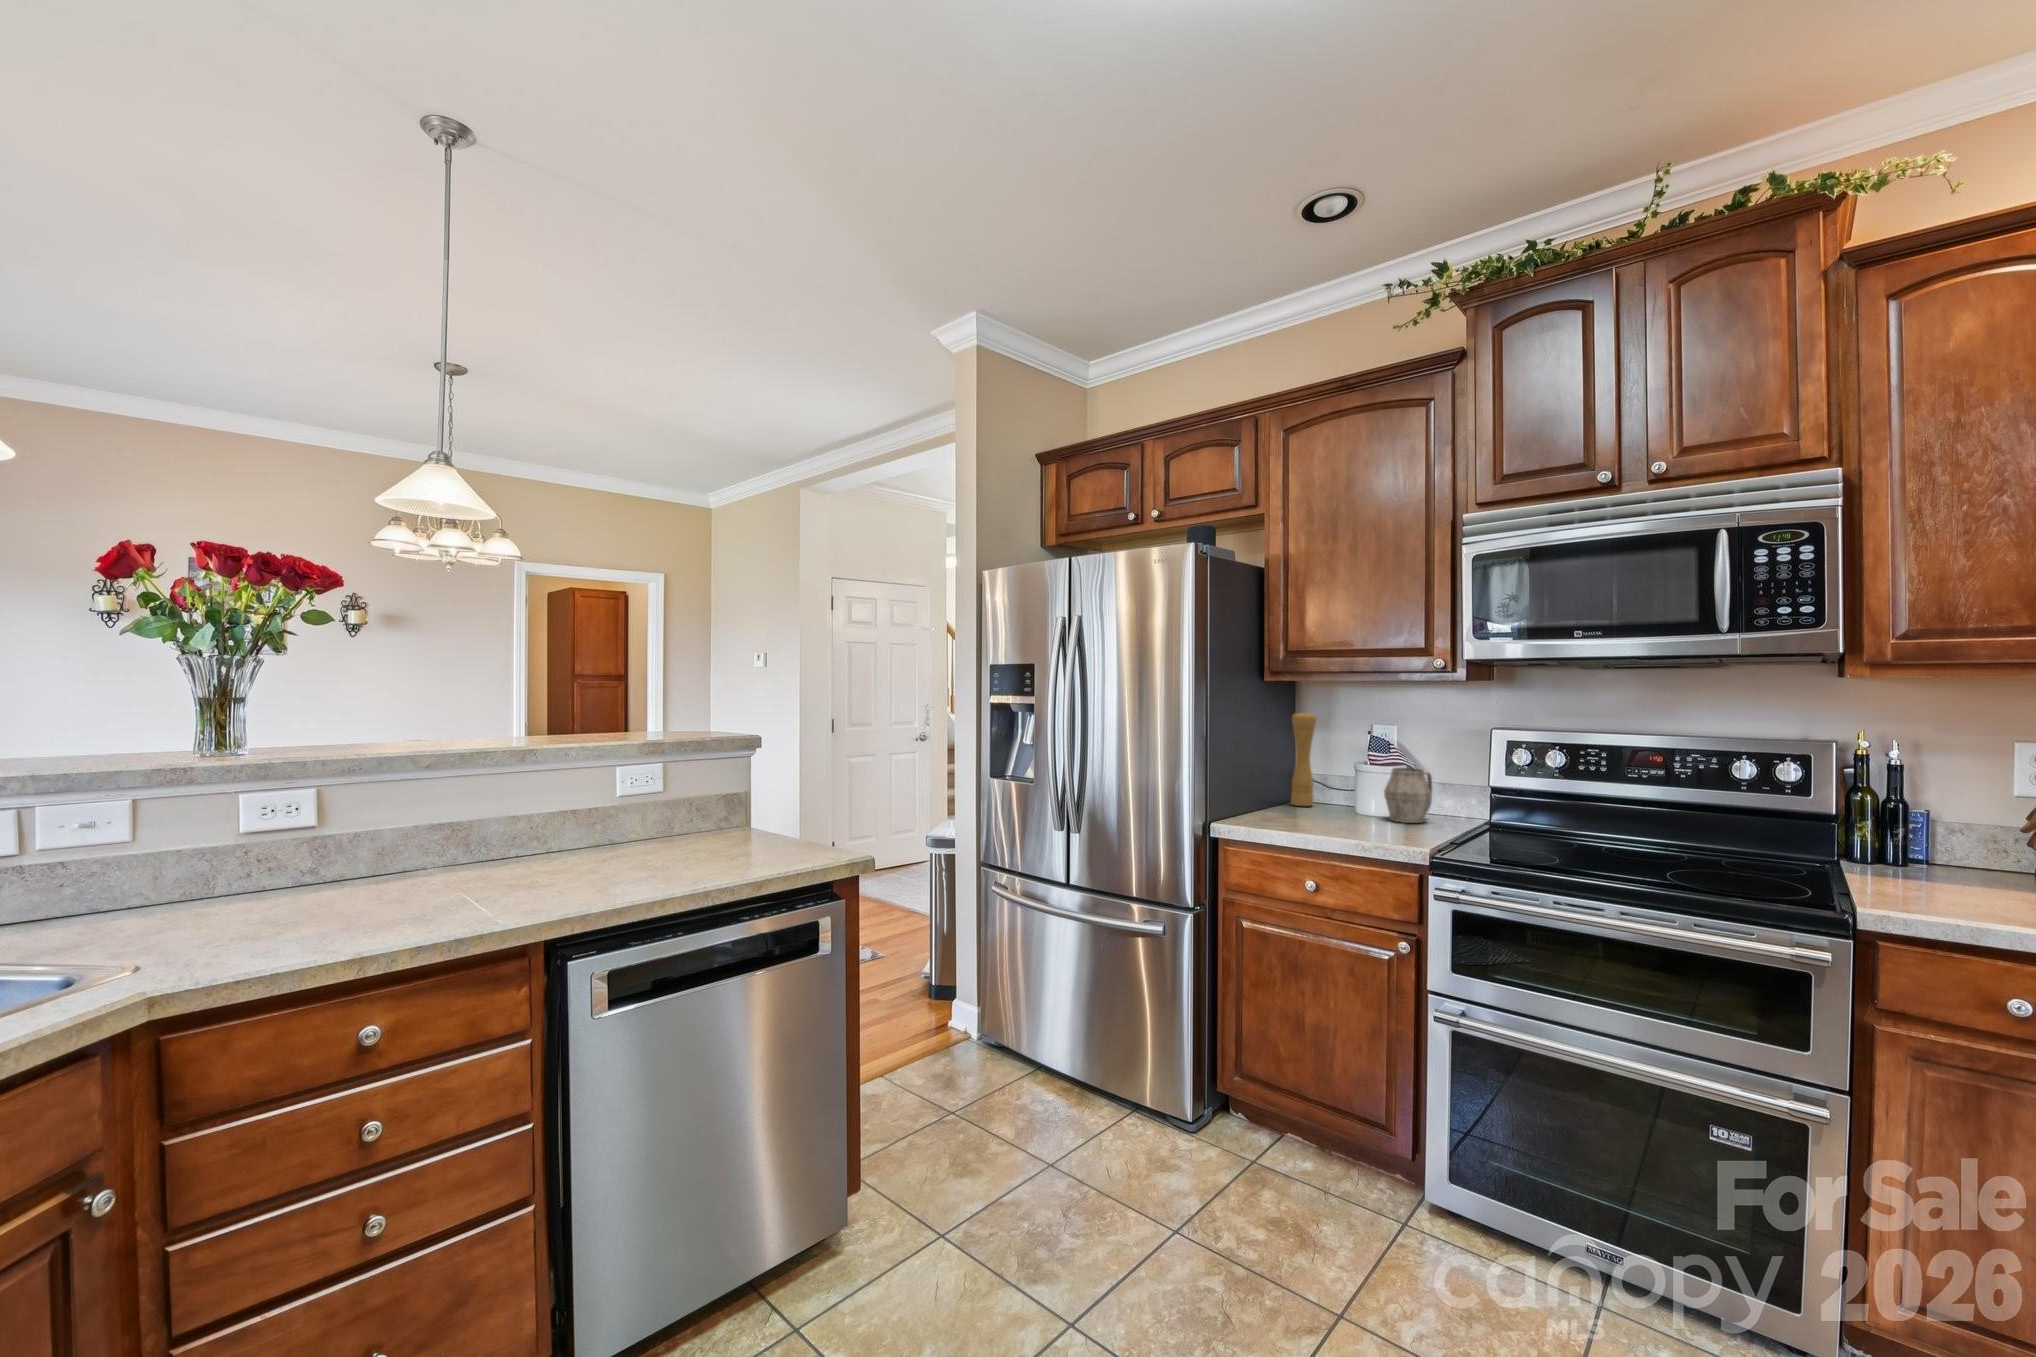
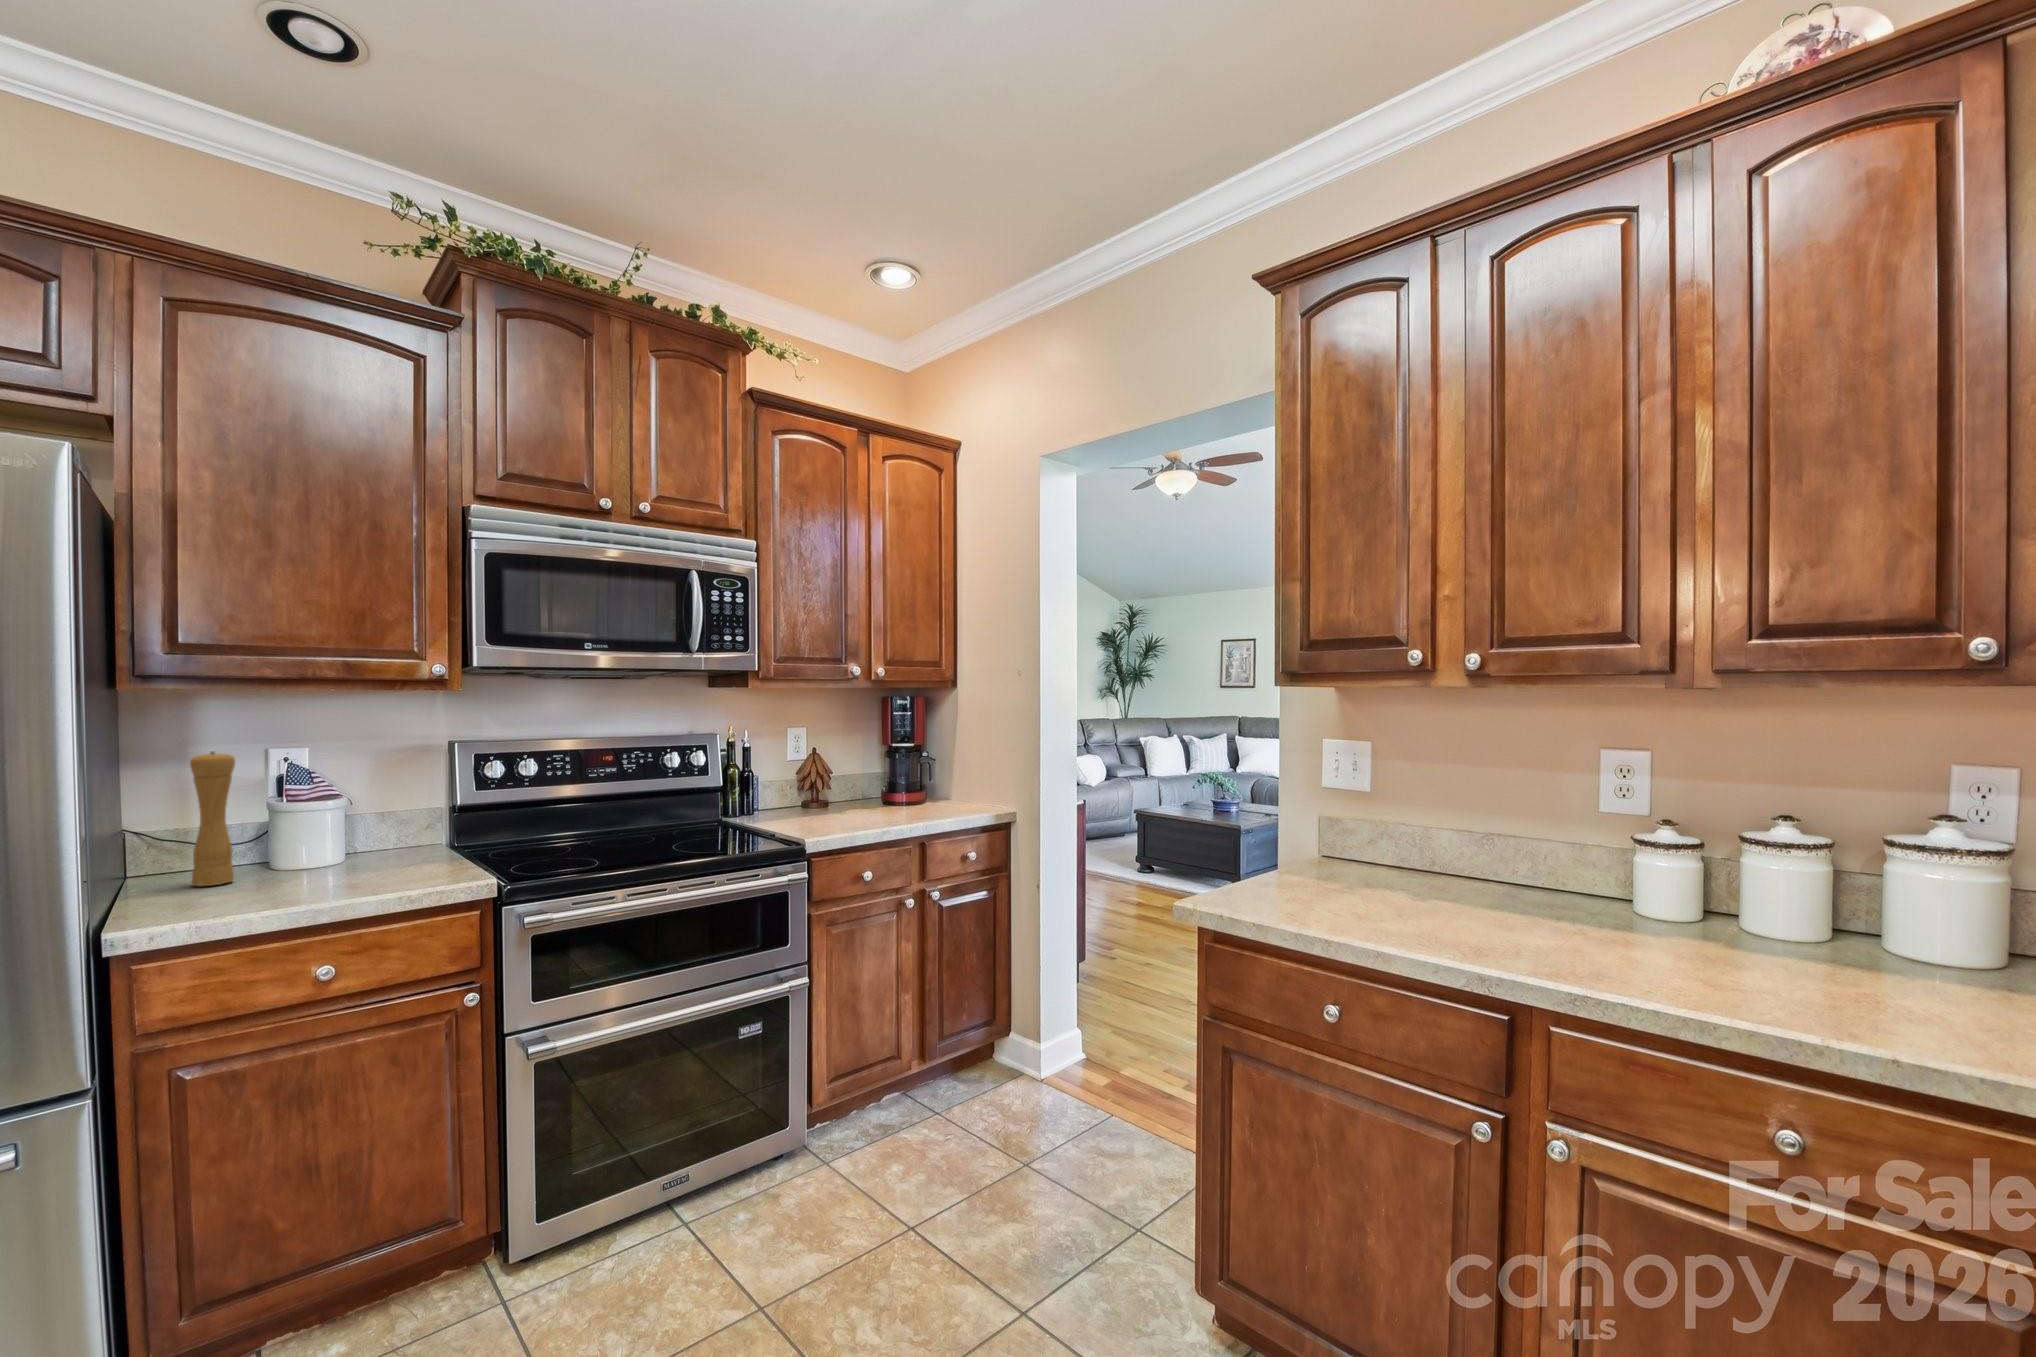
mug: present [1384,768,1432,823] -> none [359,803,421,870]

